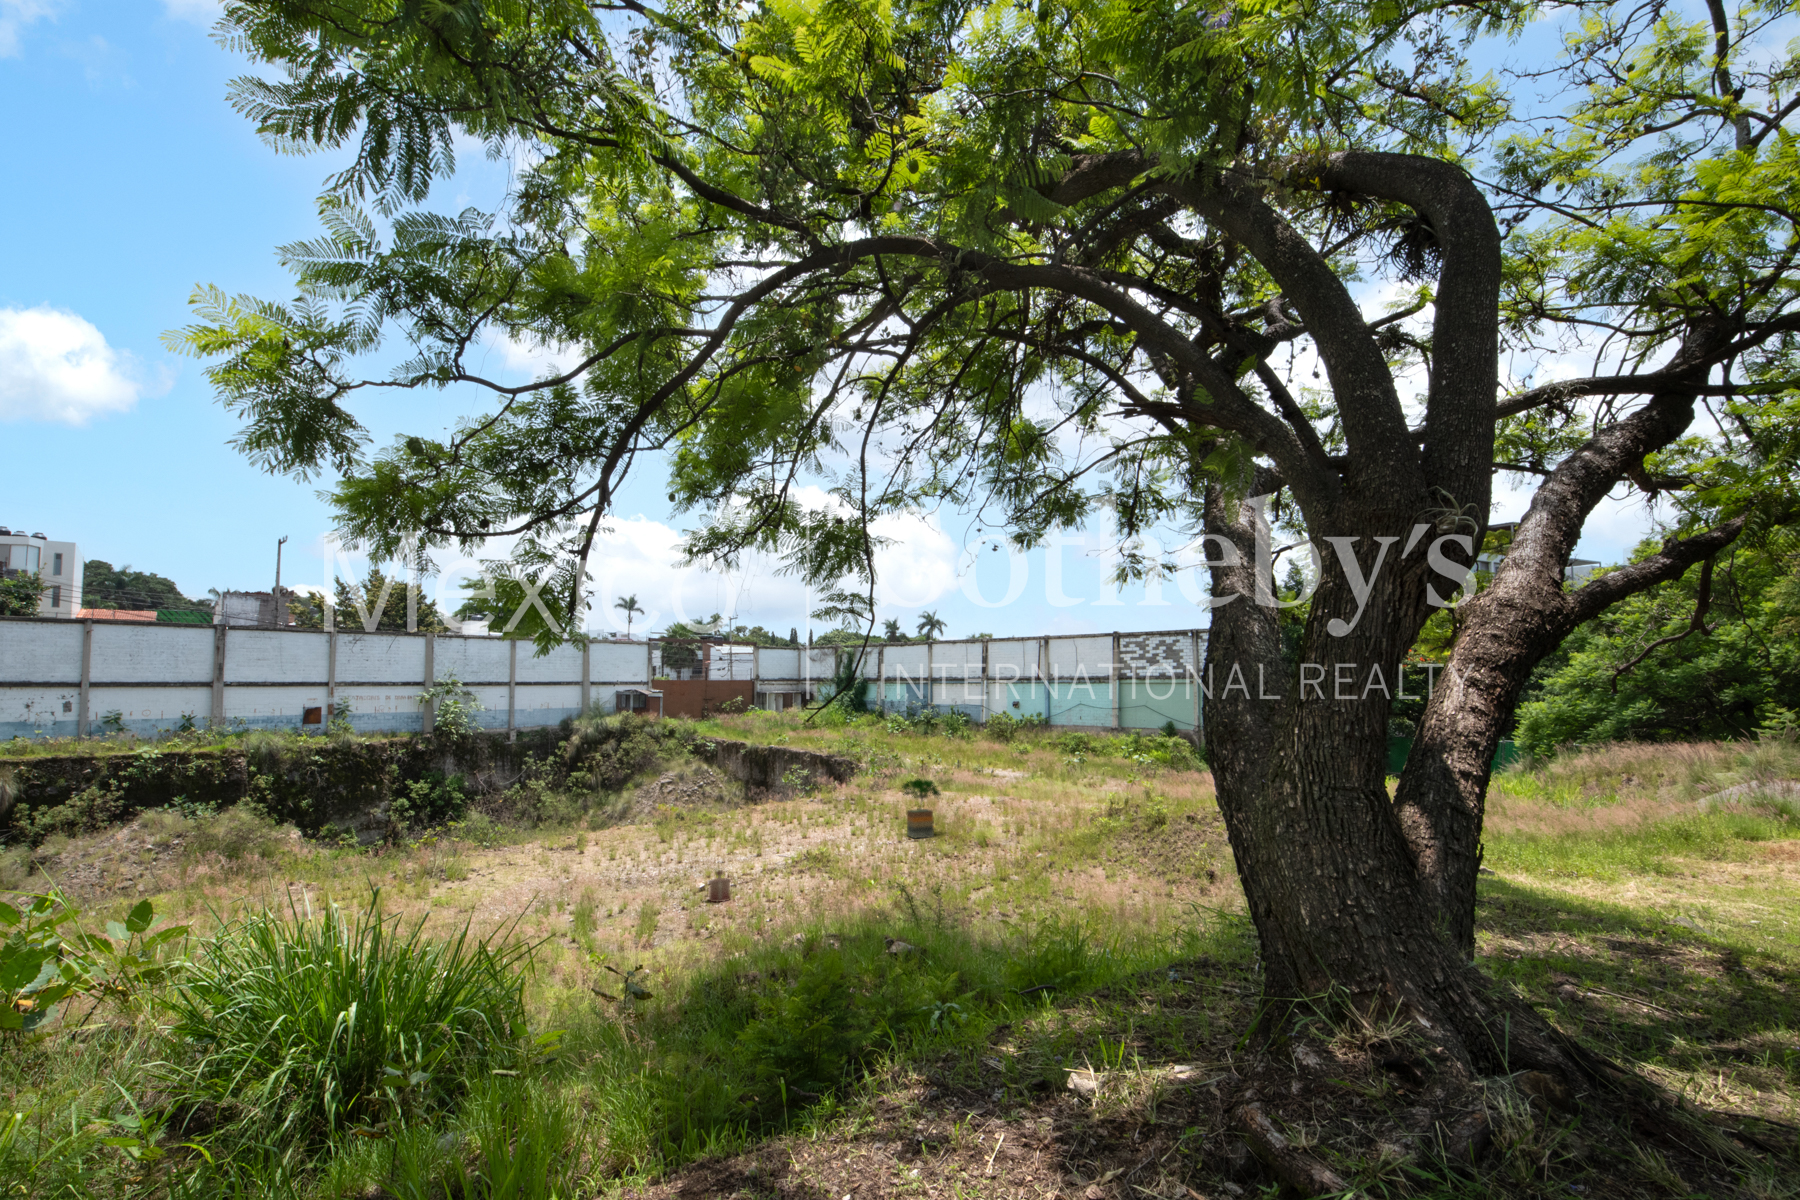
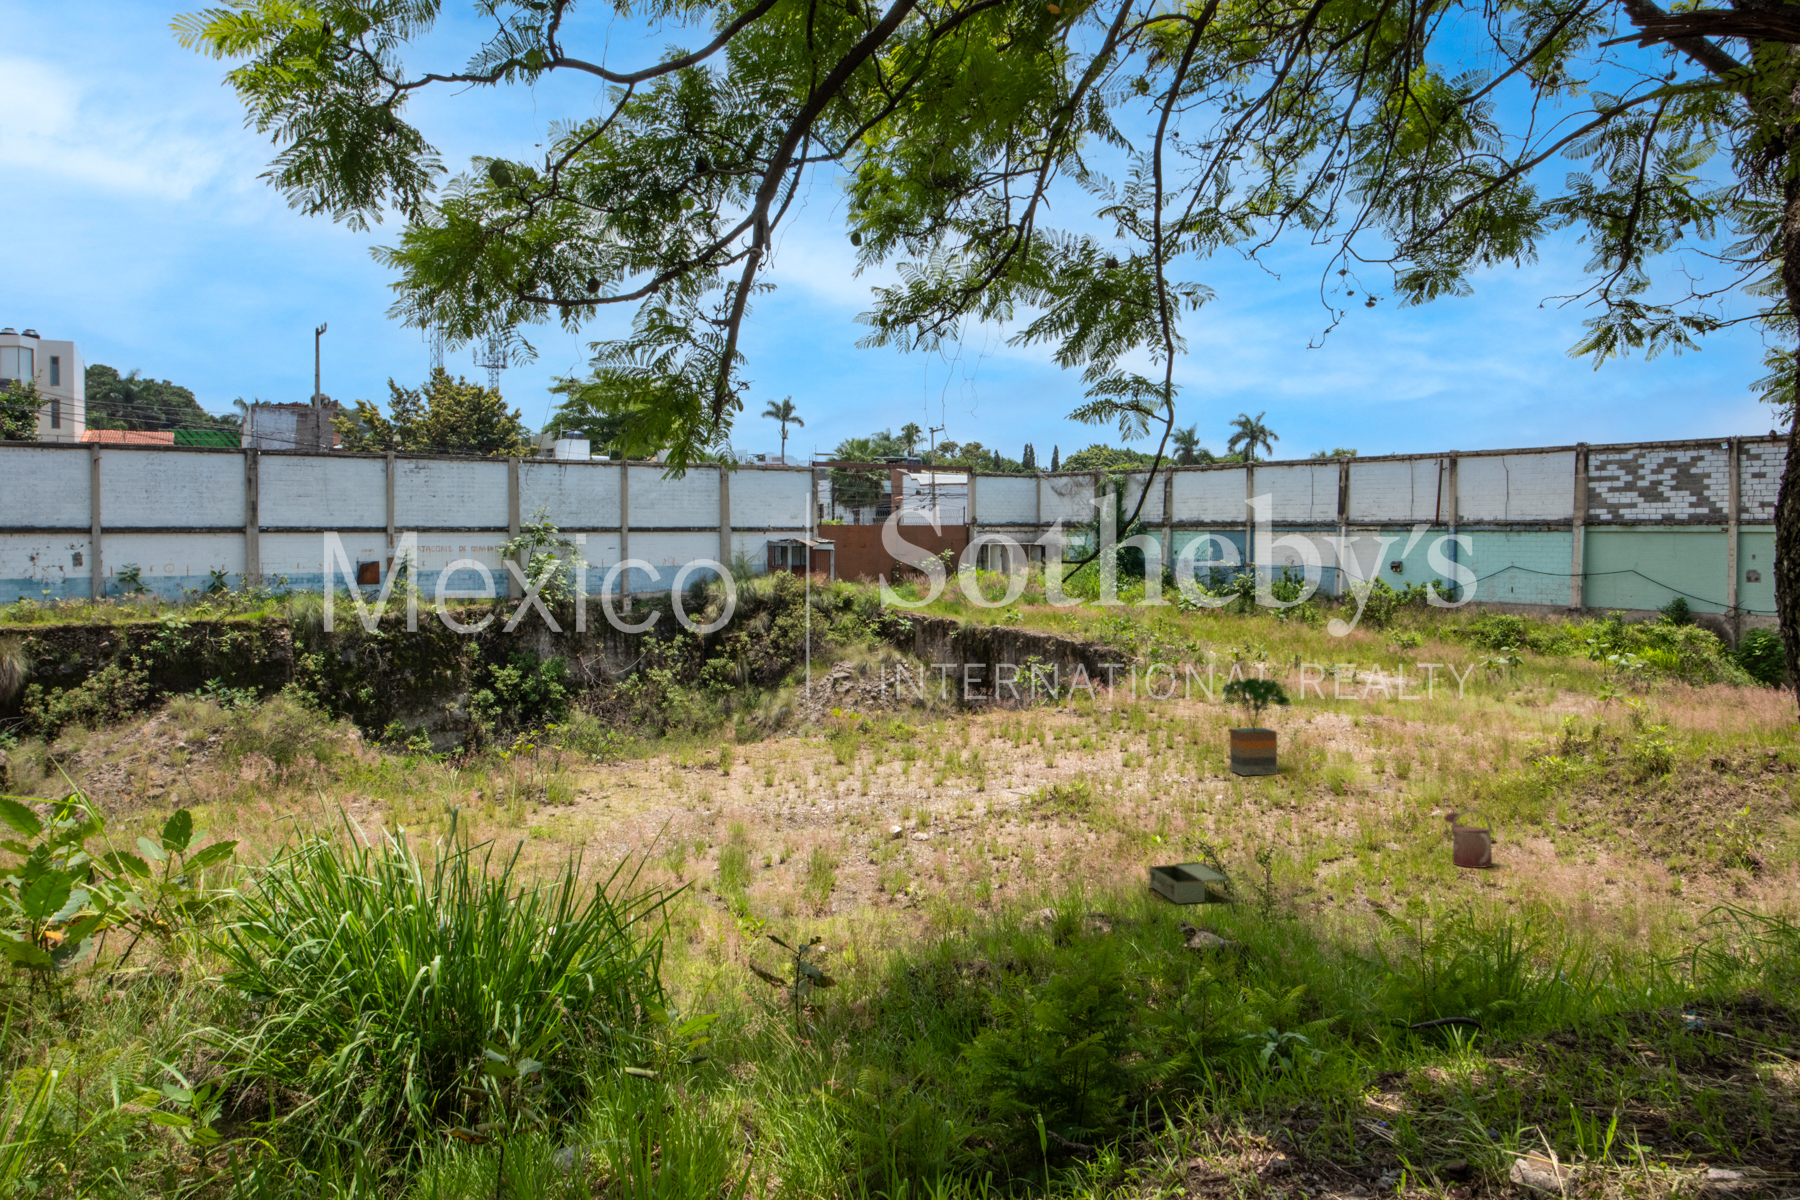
watering can: present [709,869,731,902] -> present [1444,810,1492,868]
toolbox: none [851,888,895,913] -> present [1149,862,1230,904]

